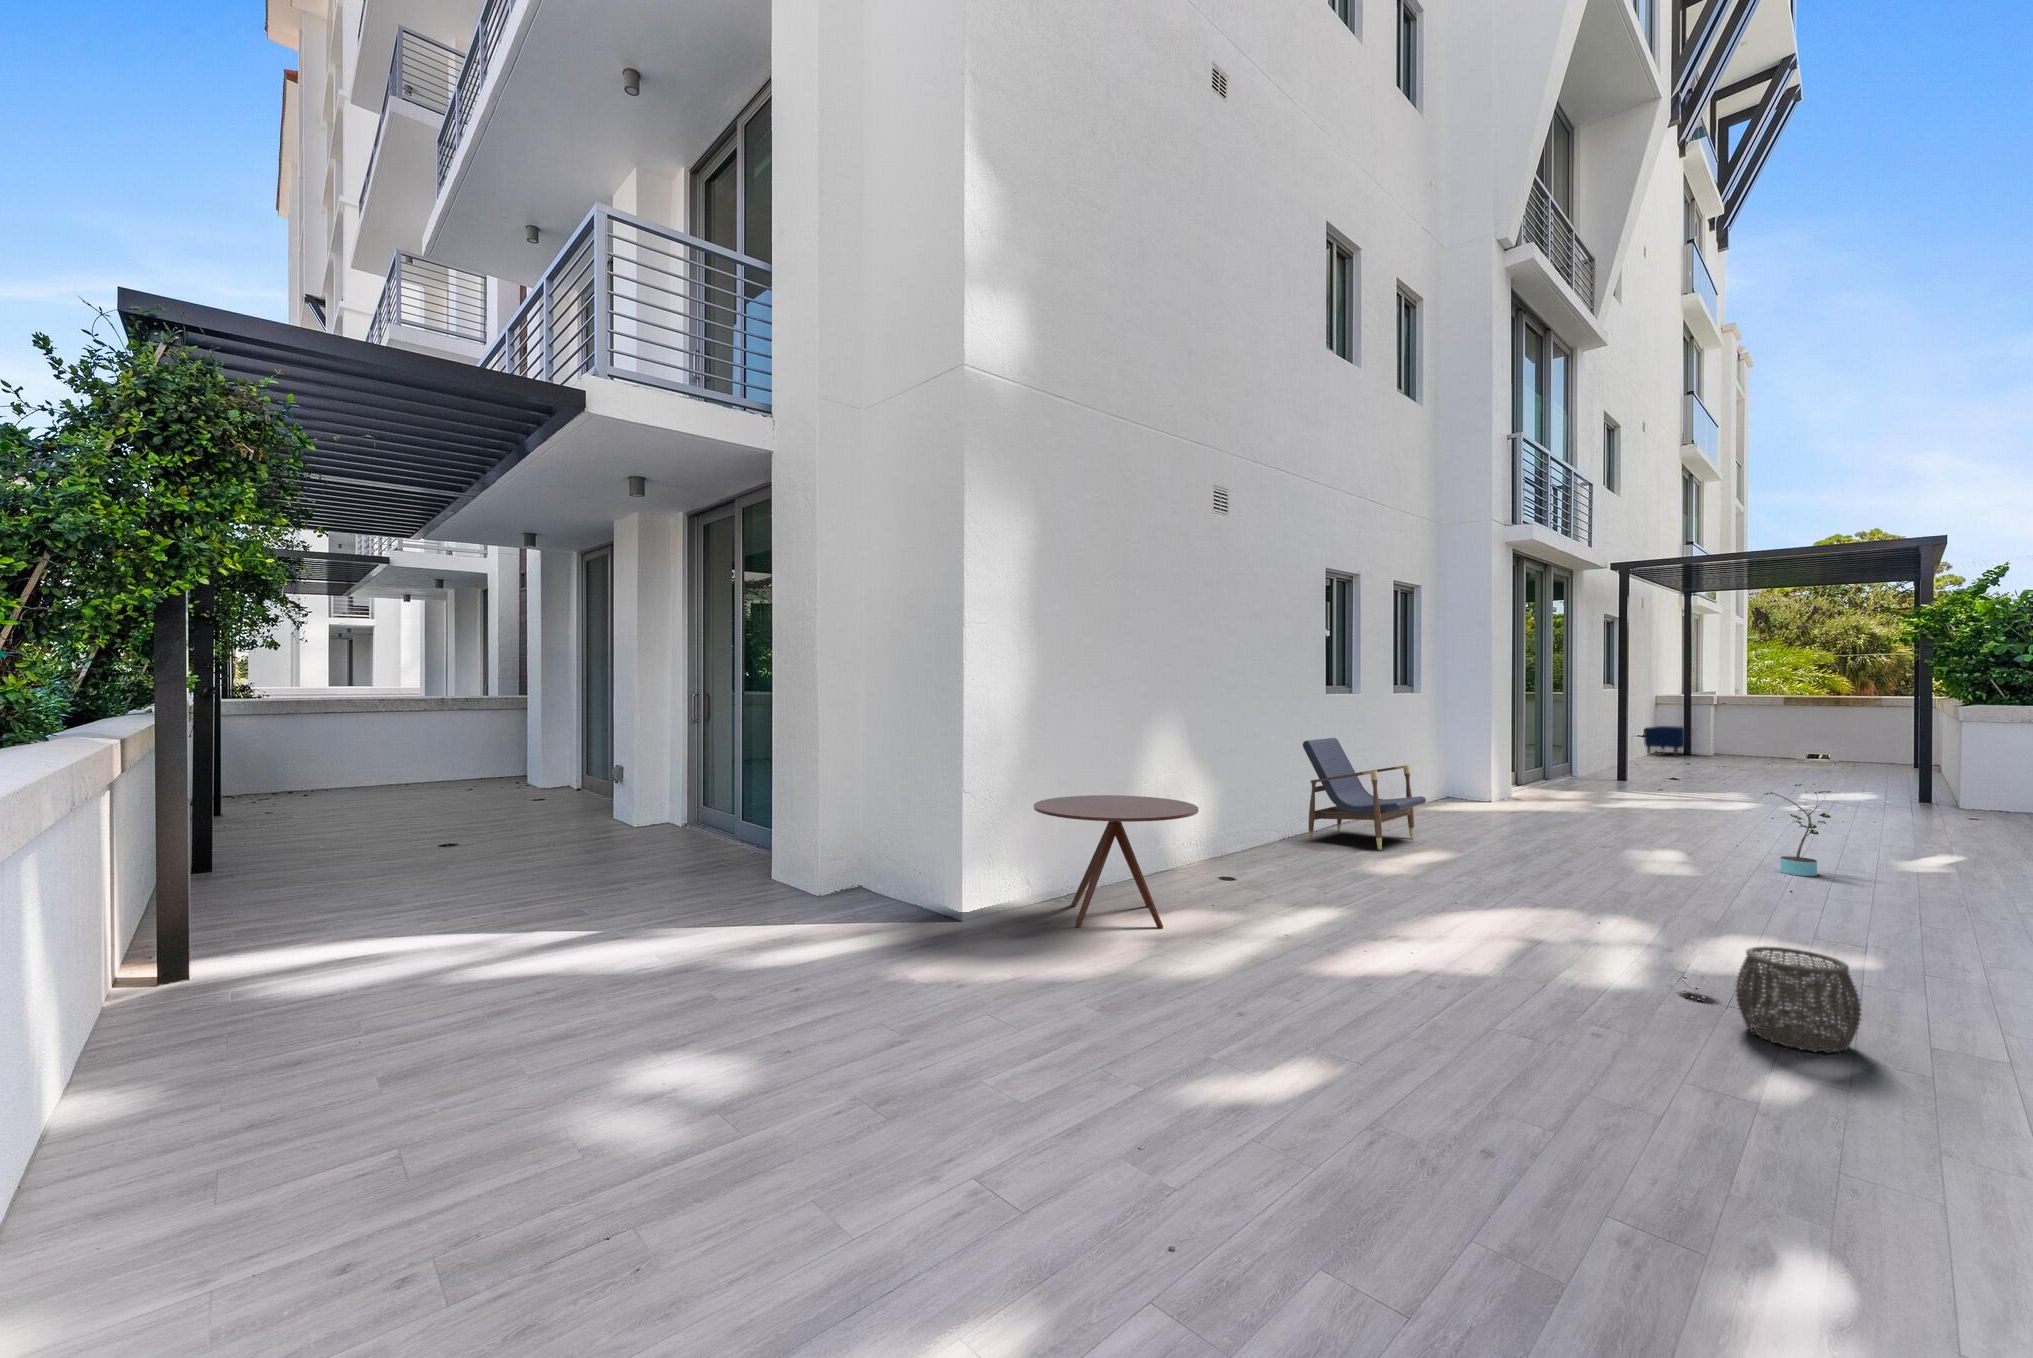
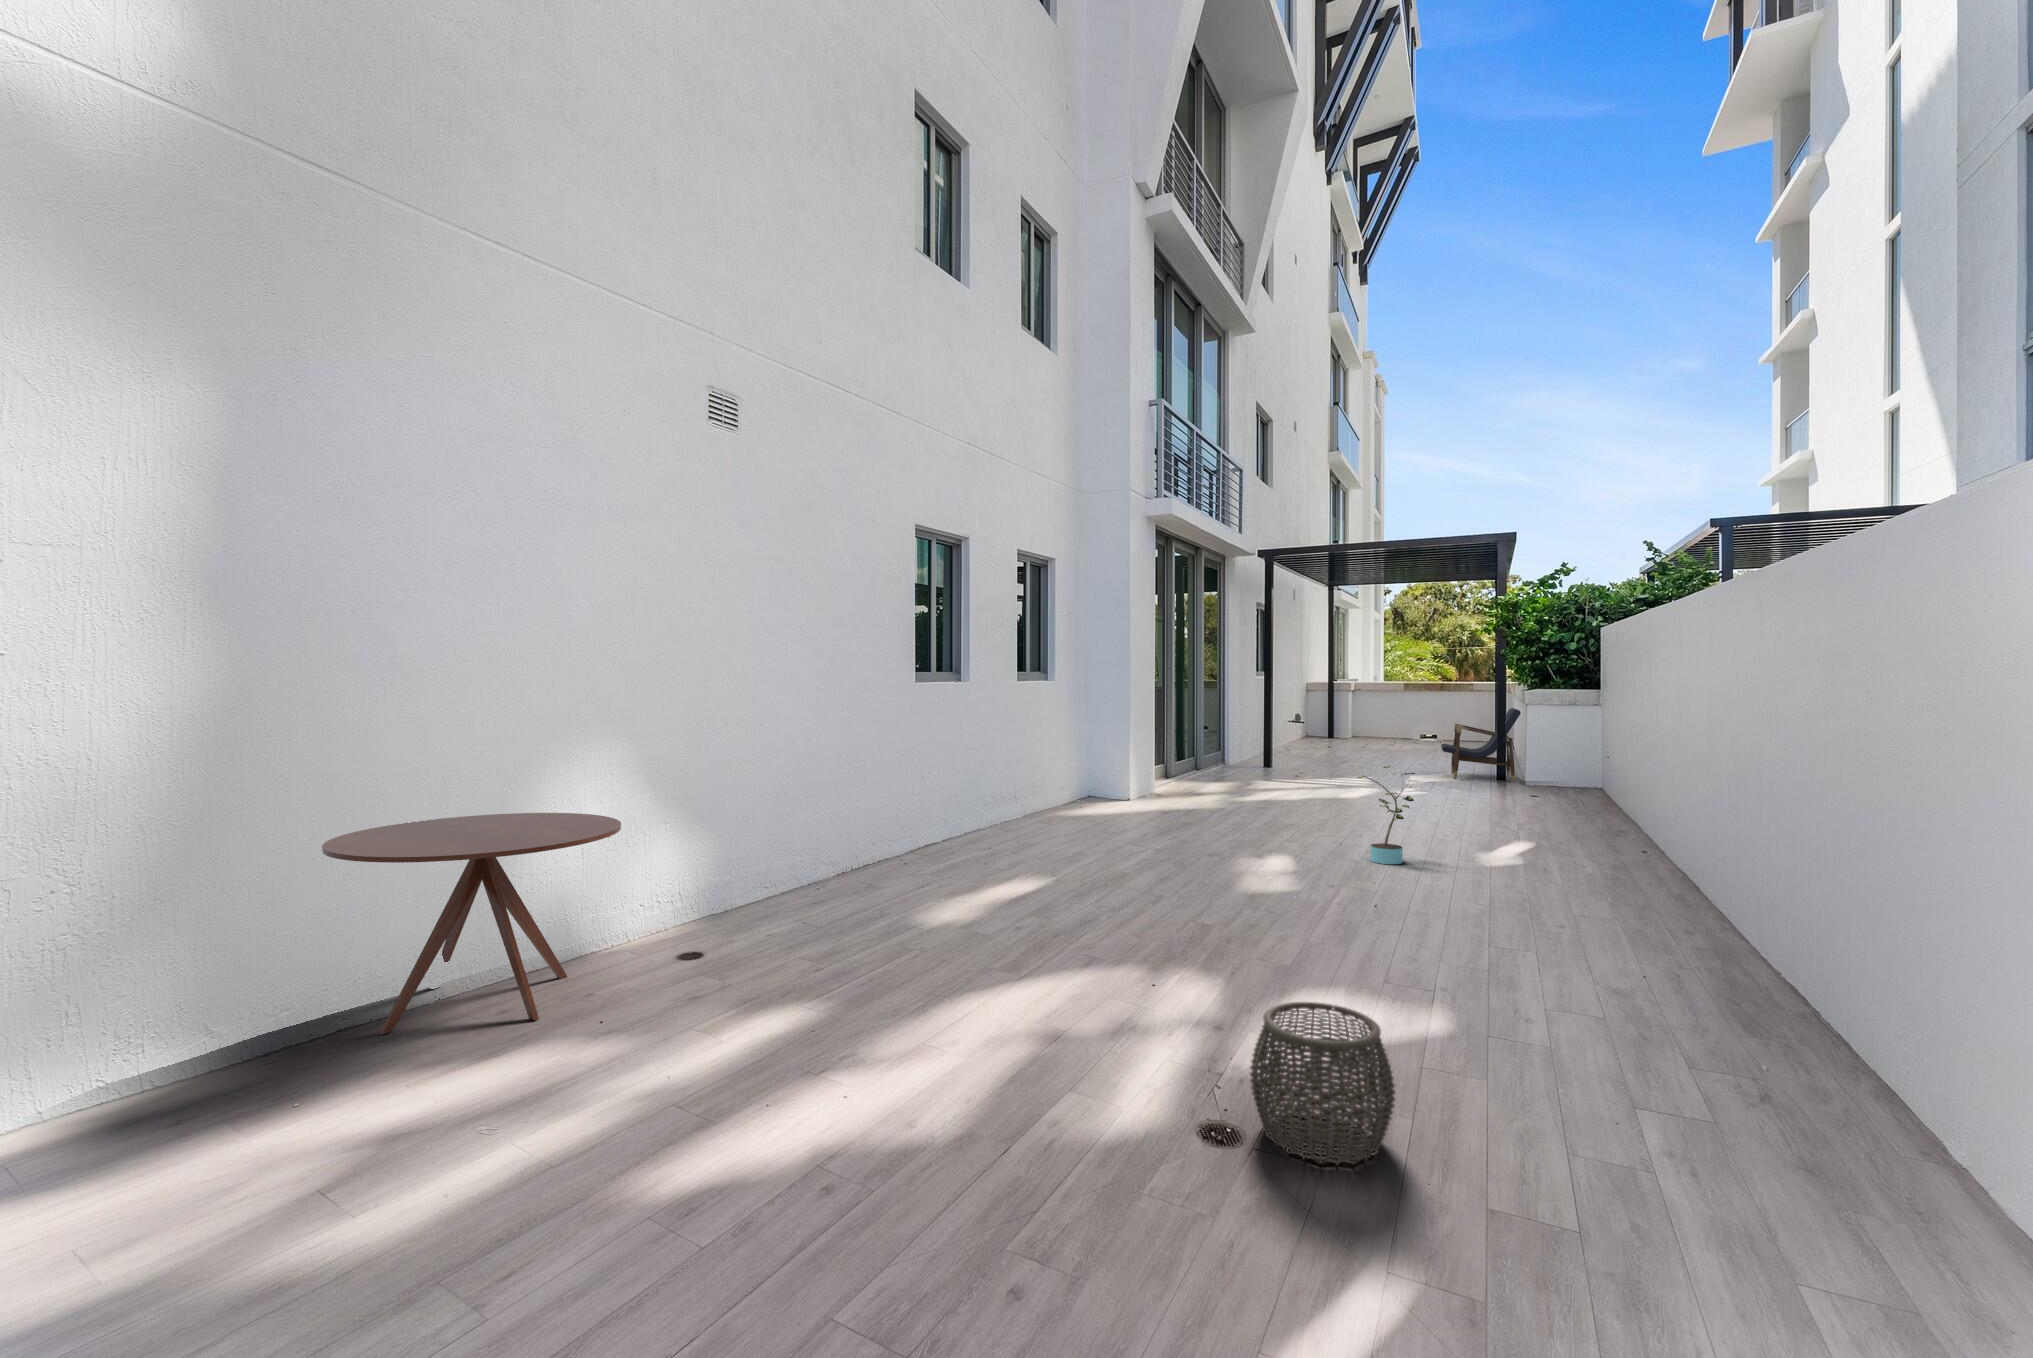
bench: present [1644,726,1690,756] -> none [1293,712,1333,741]
lounge chair: present [1303,738,1426,850] -> present [1441,708,1521,781]

